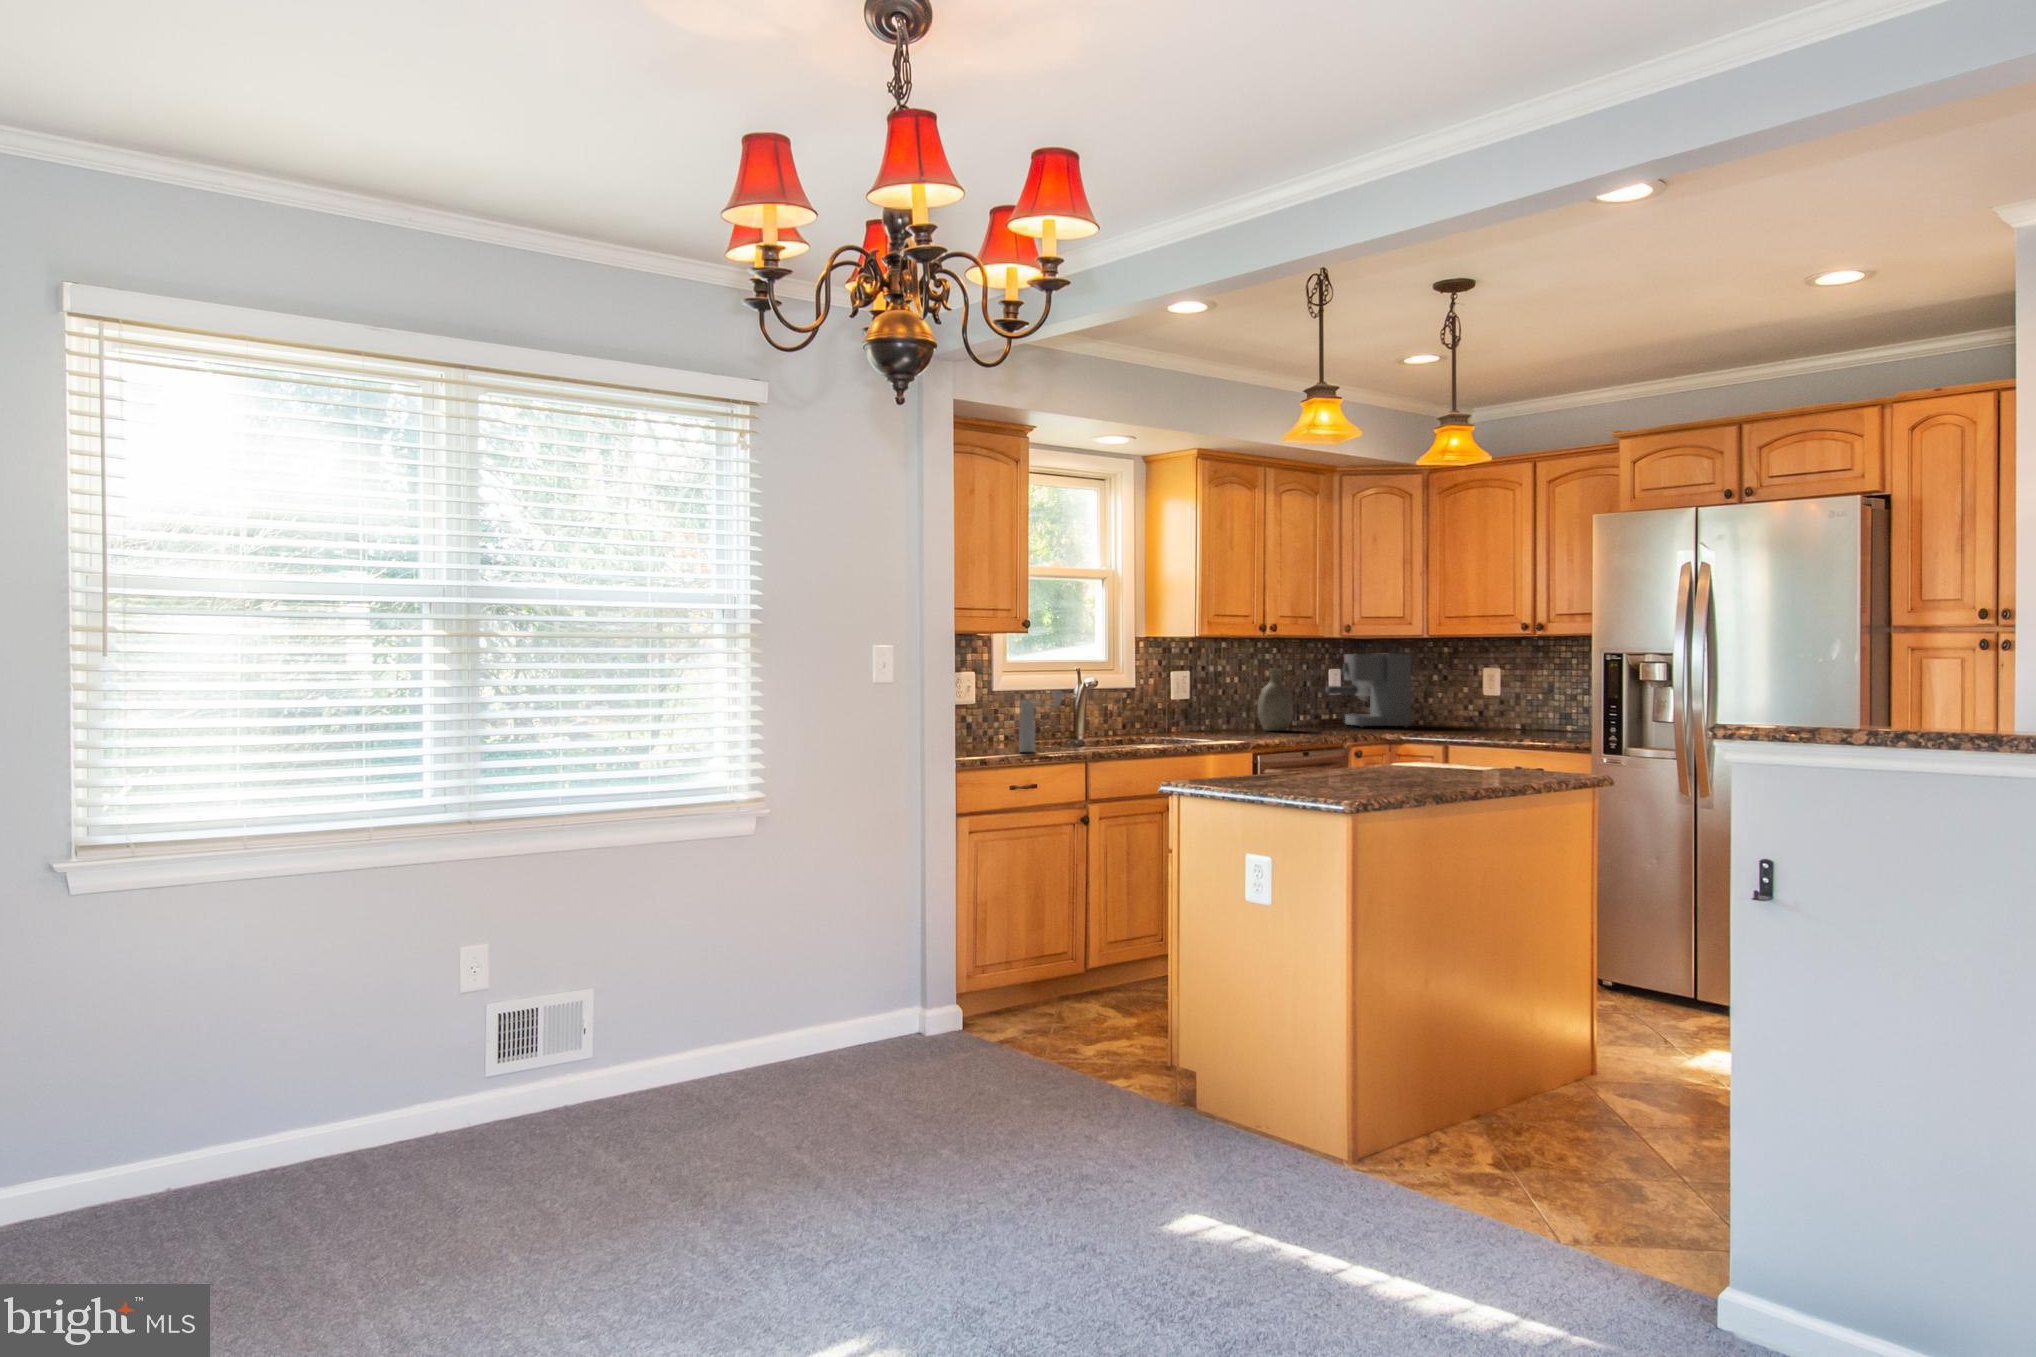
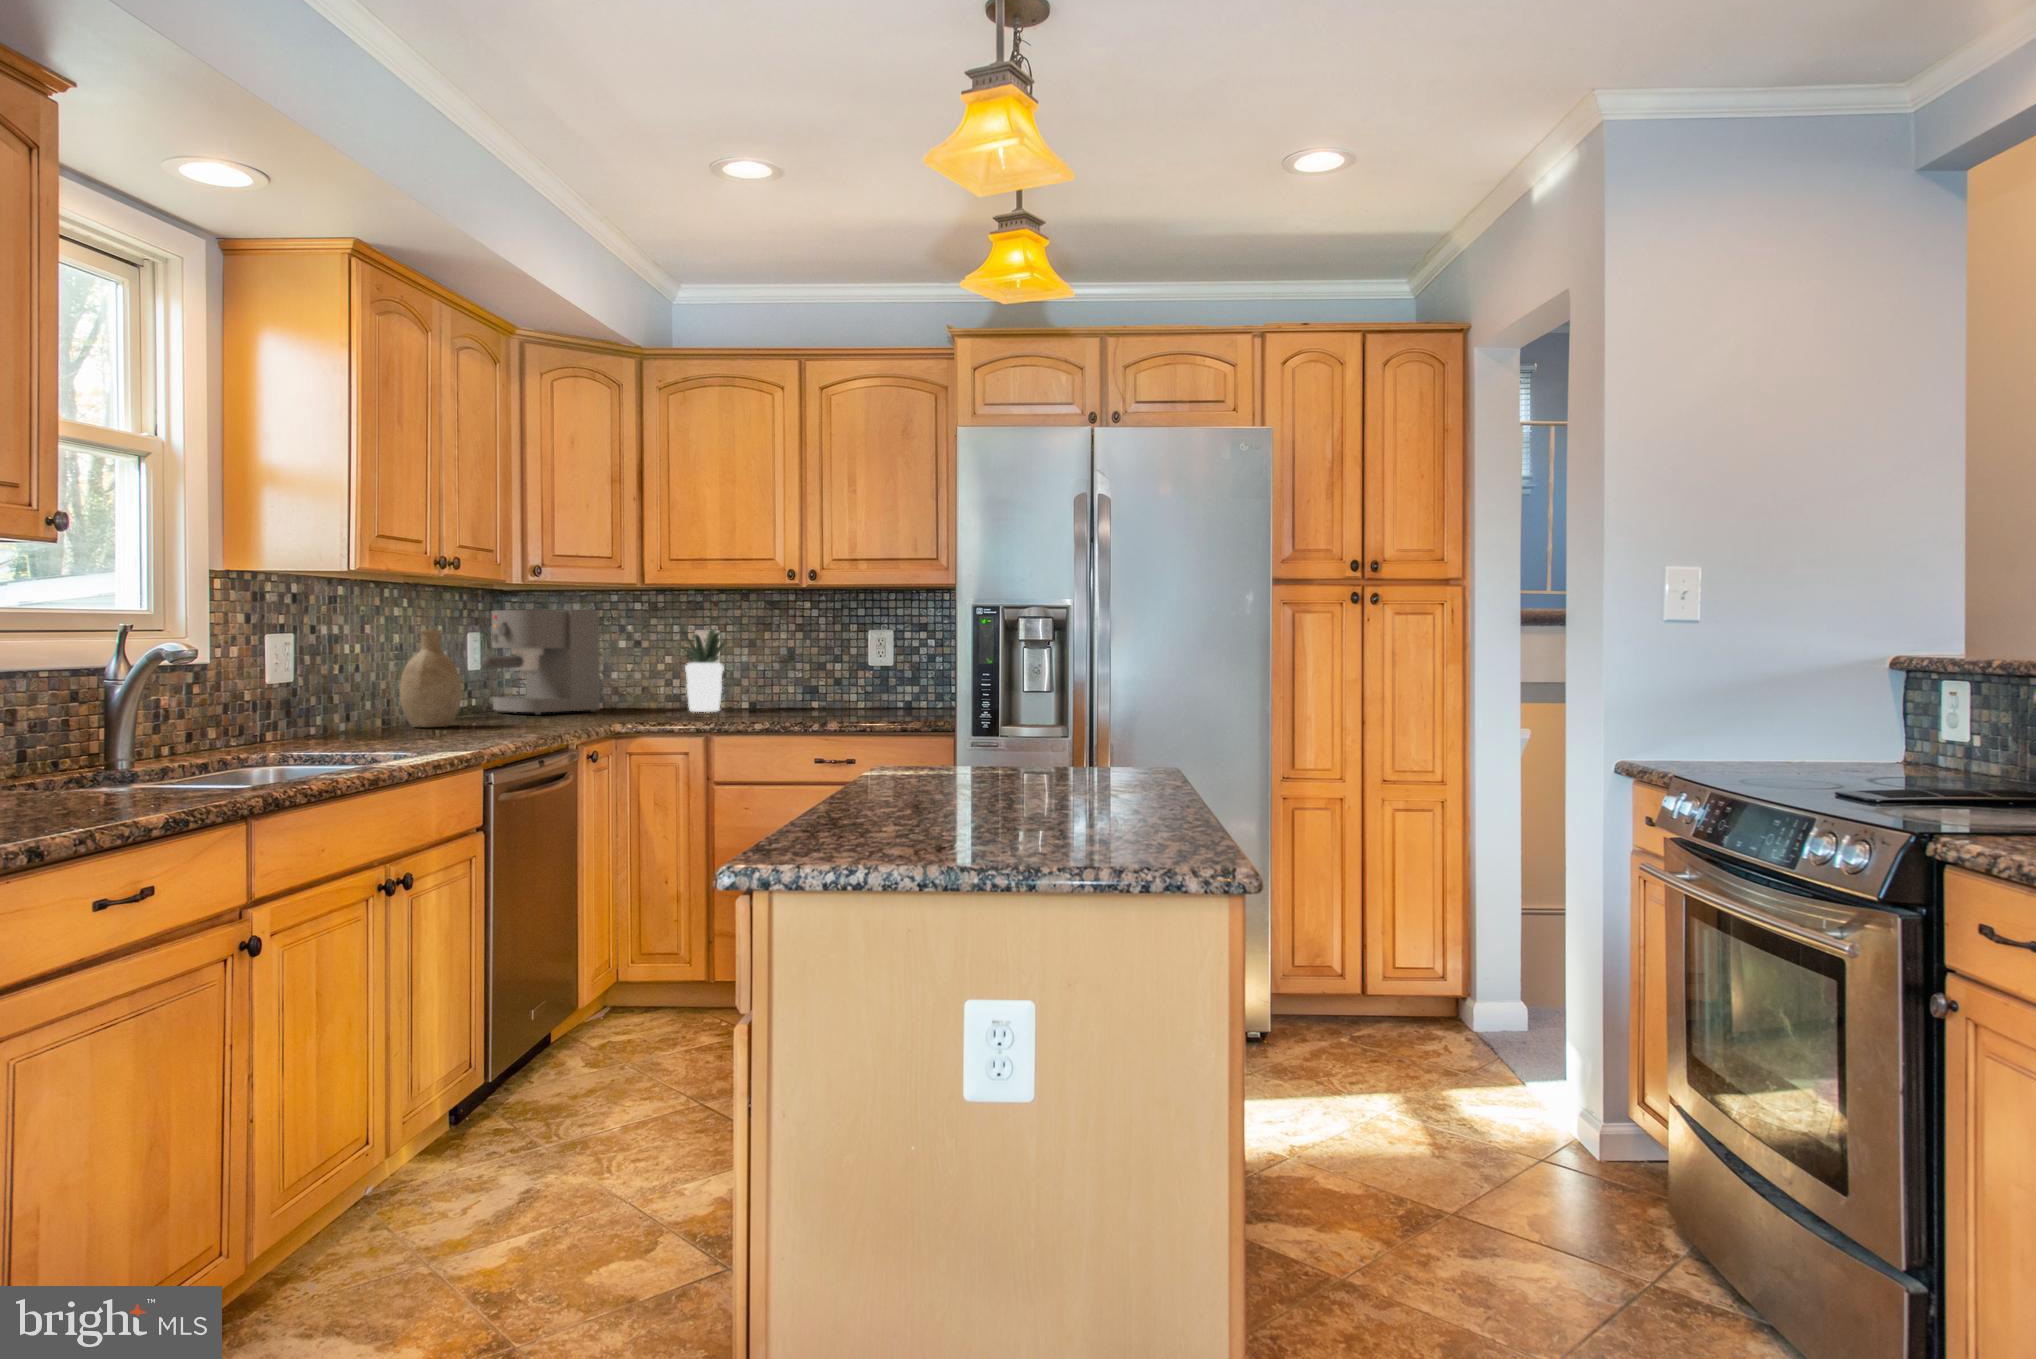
potted plant: none [1440,667,1522,731] -> present [676,629,738,712]
pepper mill: present [1019,691,1064,752] -> none [64,666,185,814]

